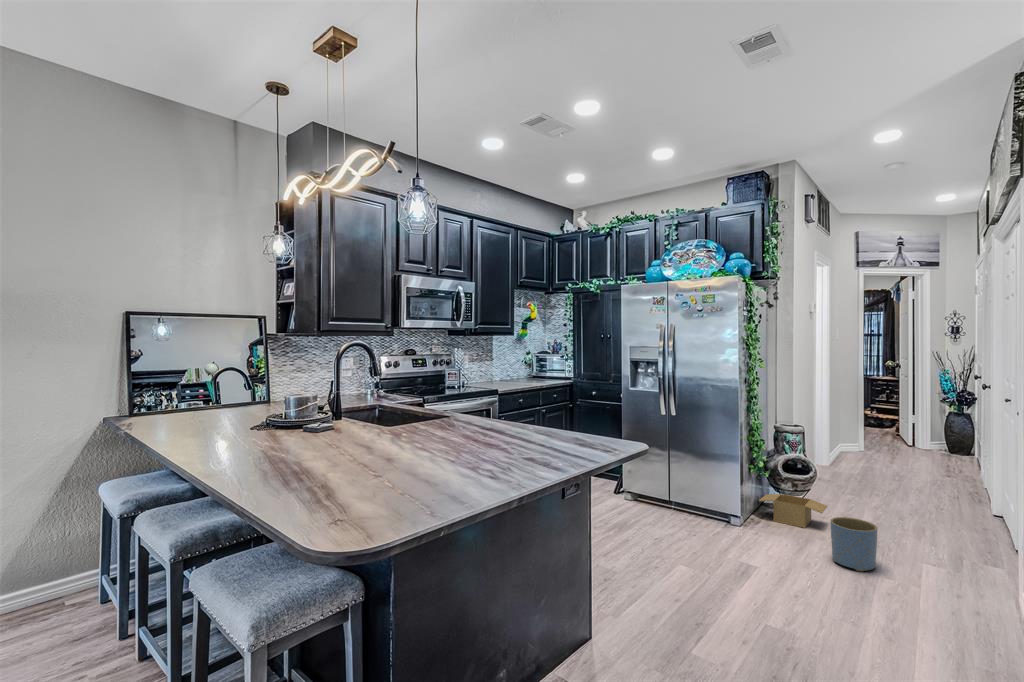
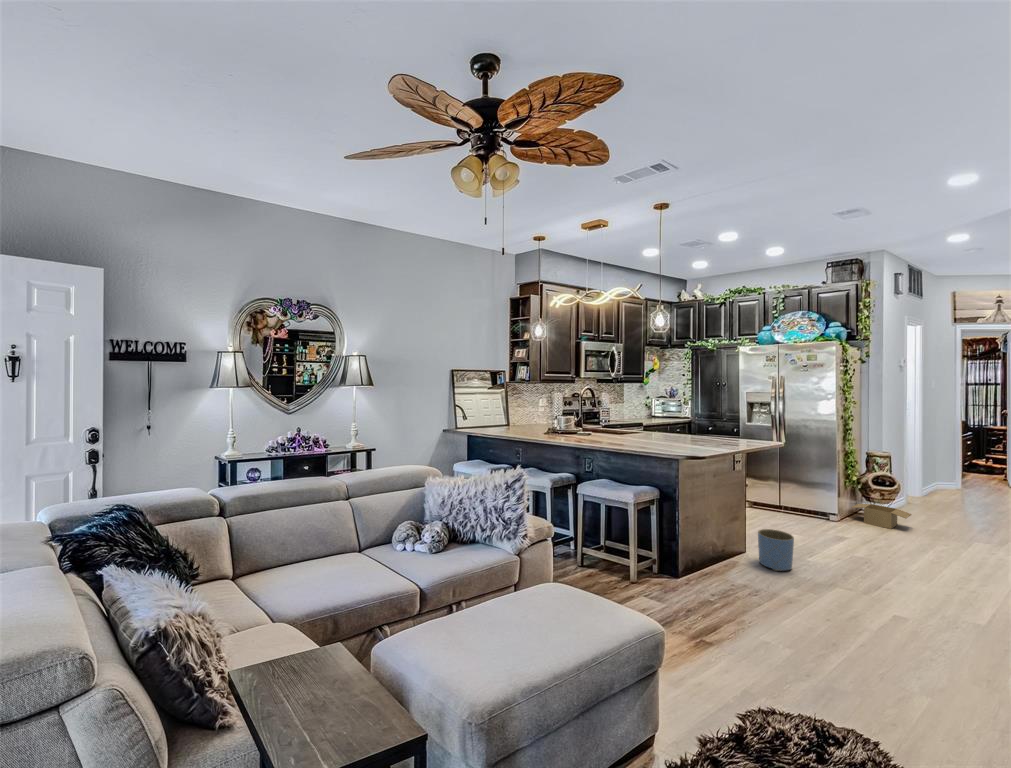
planter: present [831,517,878,571] -> present [758,529,794,571]

